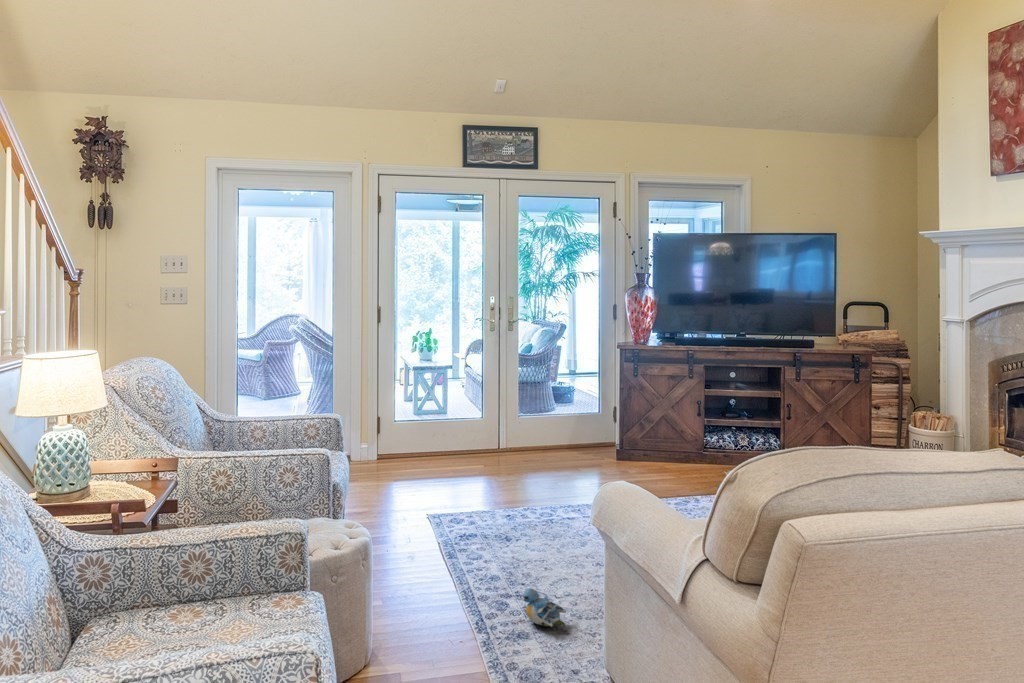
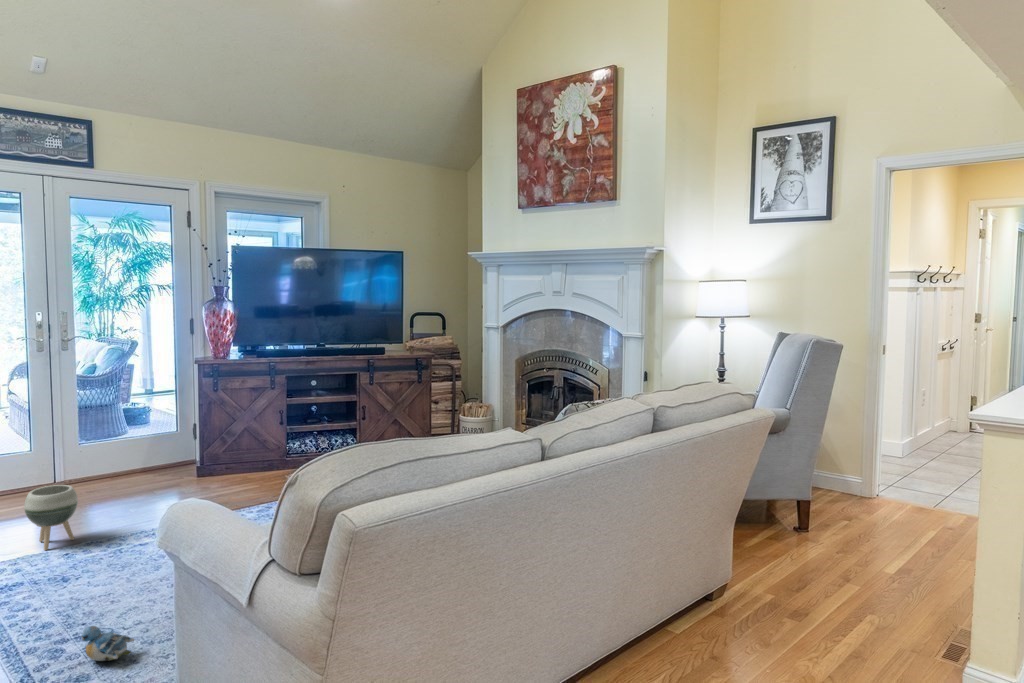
planter: none [479,451,518,508] -> present [24,485,78,550]

